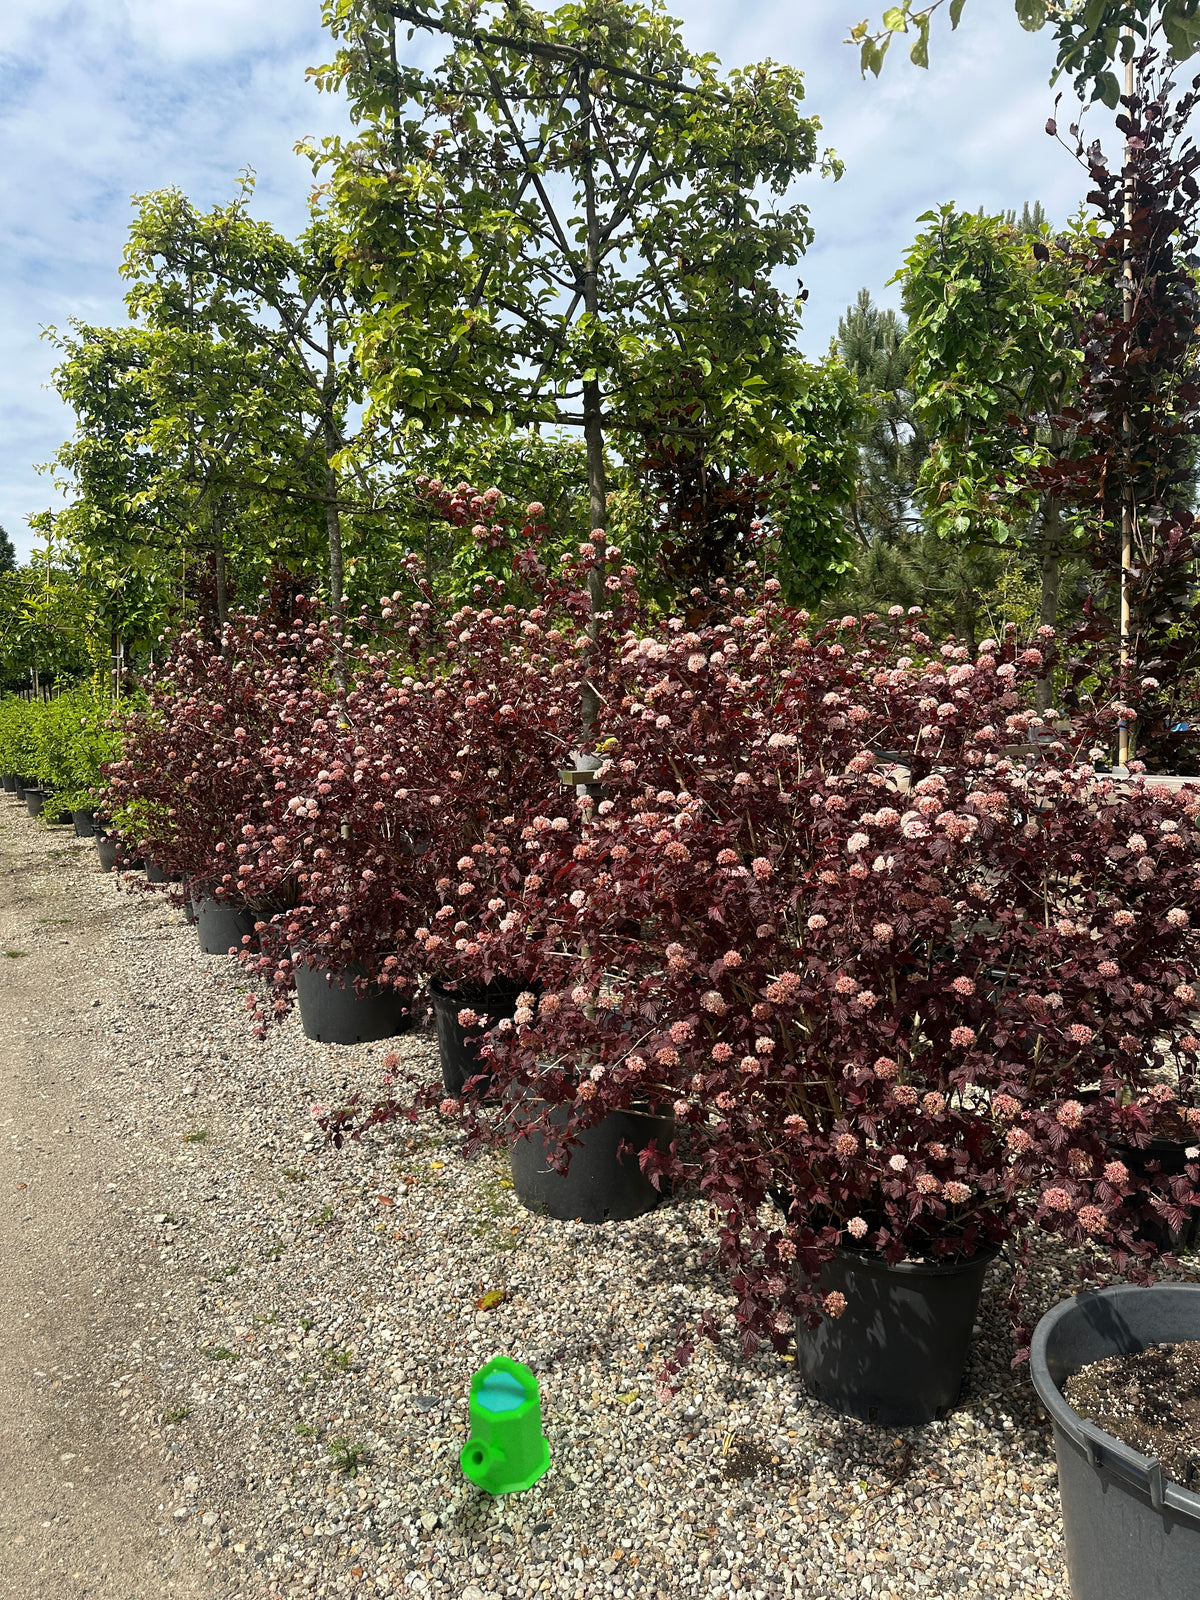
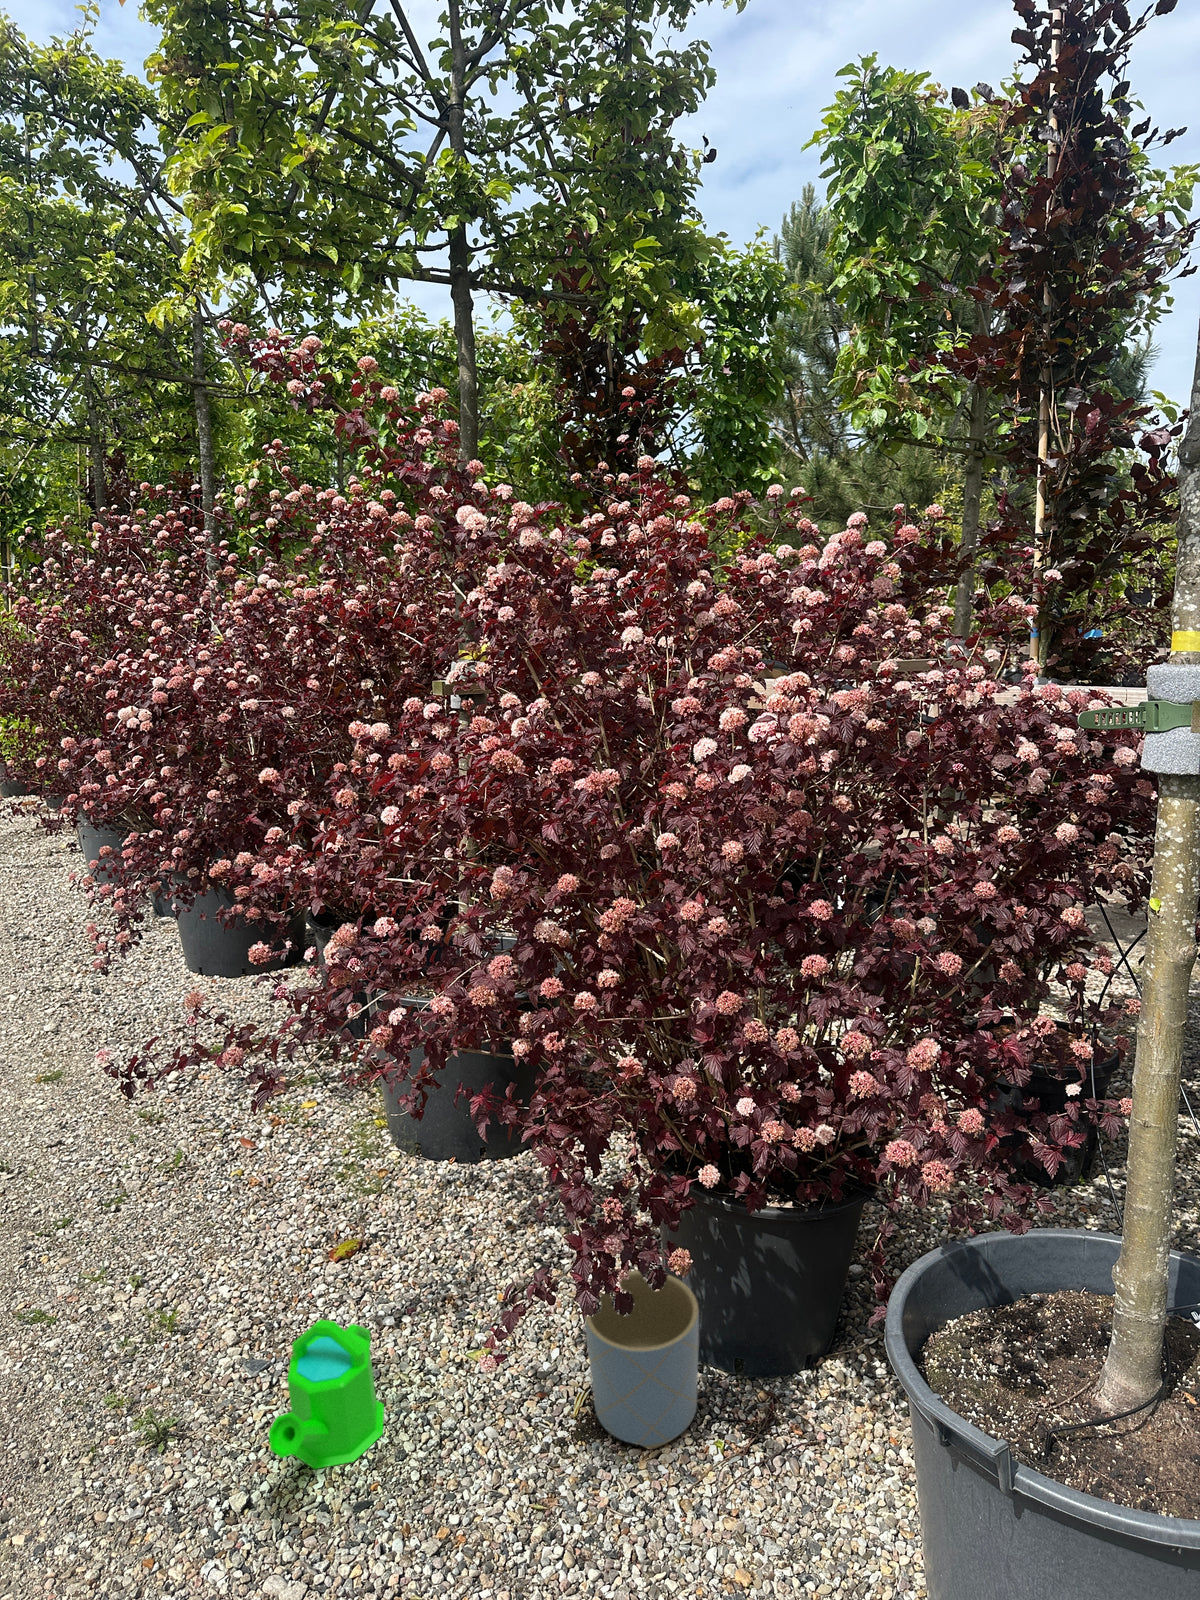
planter: none [735,1319,840,1487] -> present [585,1270,699,1449]

